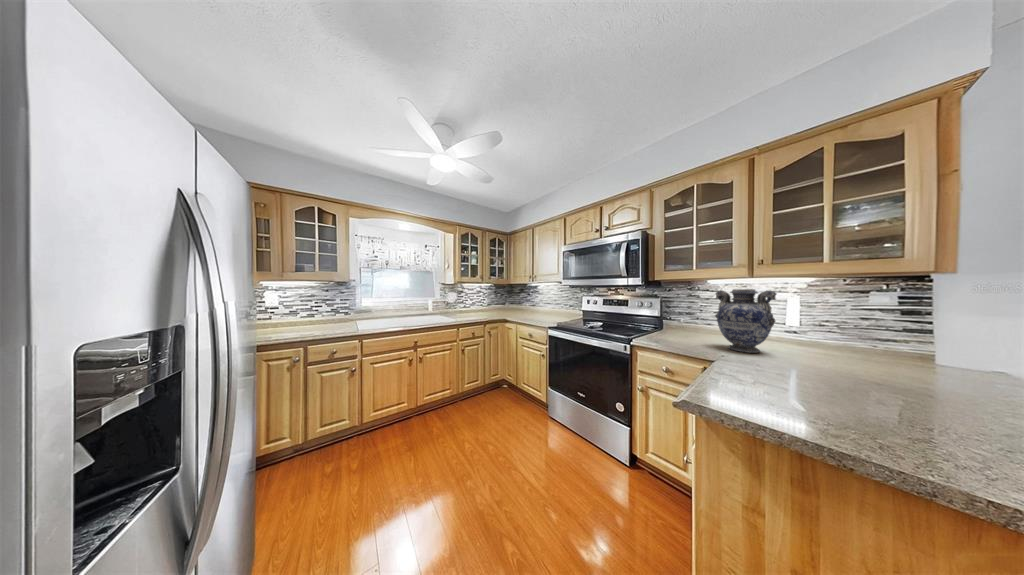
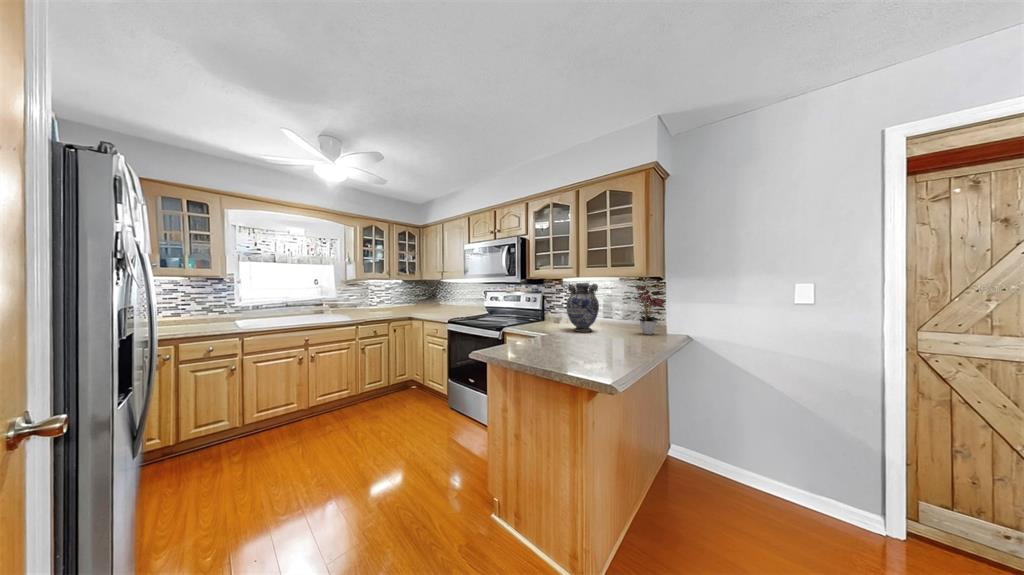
flower arrangement: none [834,291,899,363] -> present [635,286,665,335]

